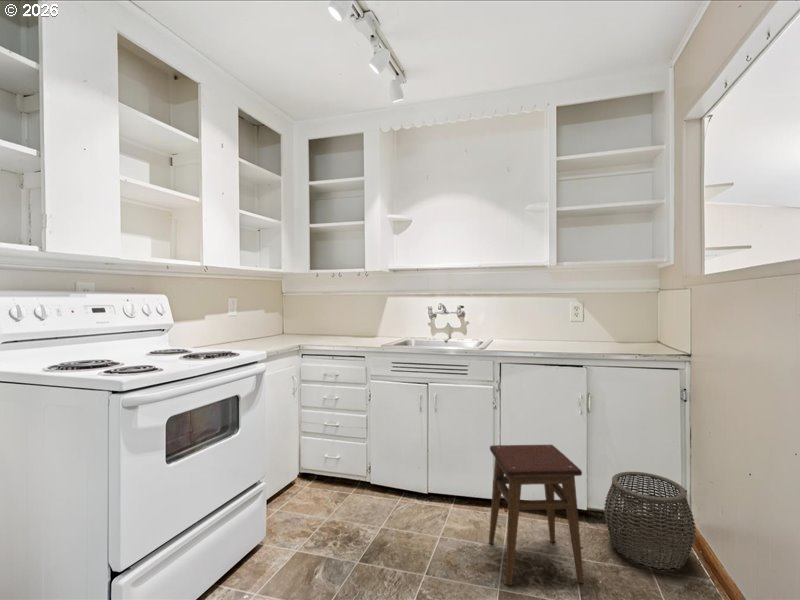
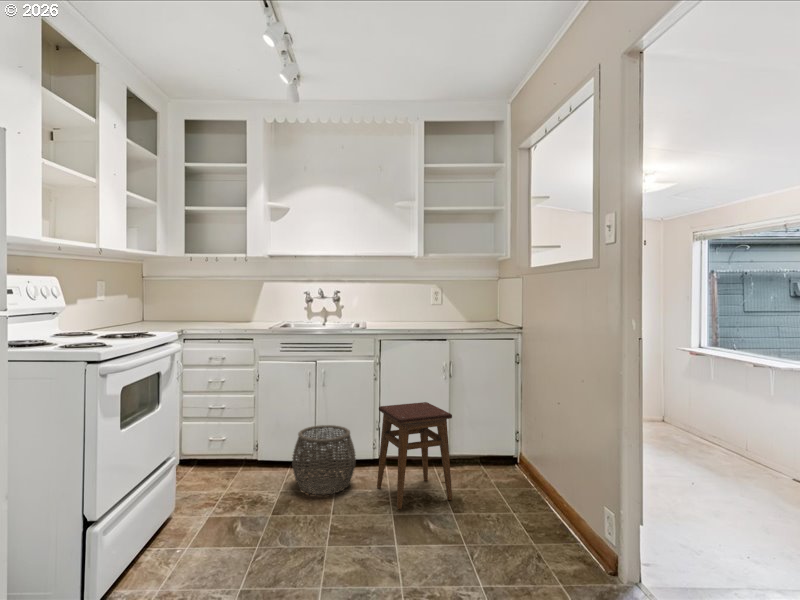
woven basket: present [604,472,696,570] -> present [292,425,356,495]

